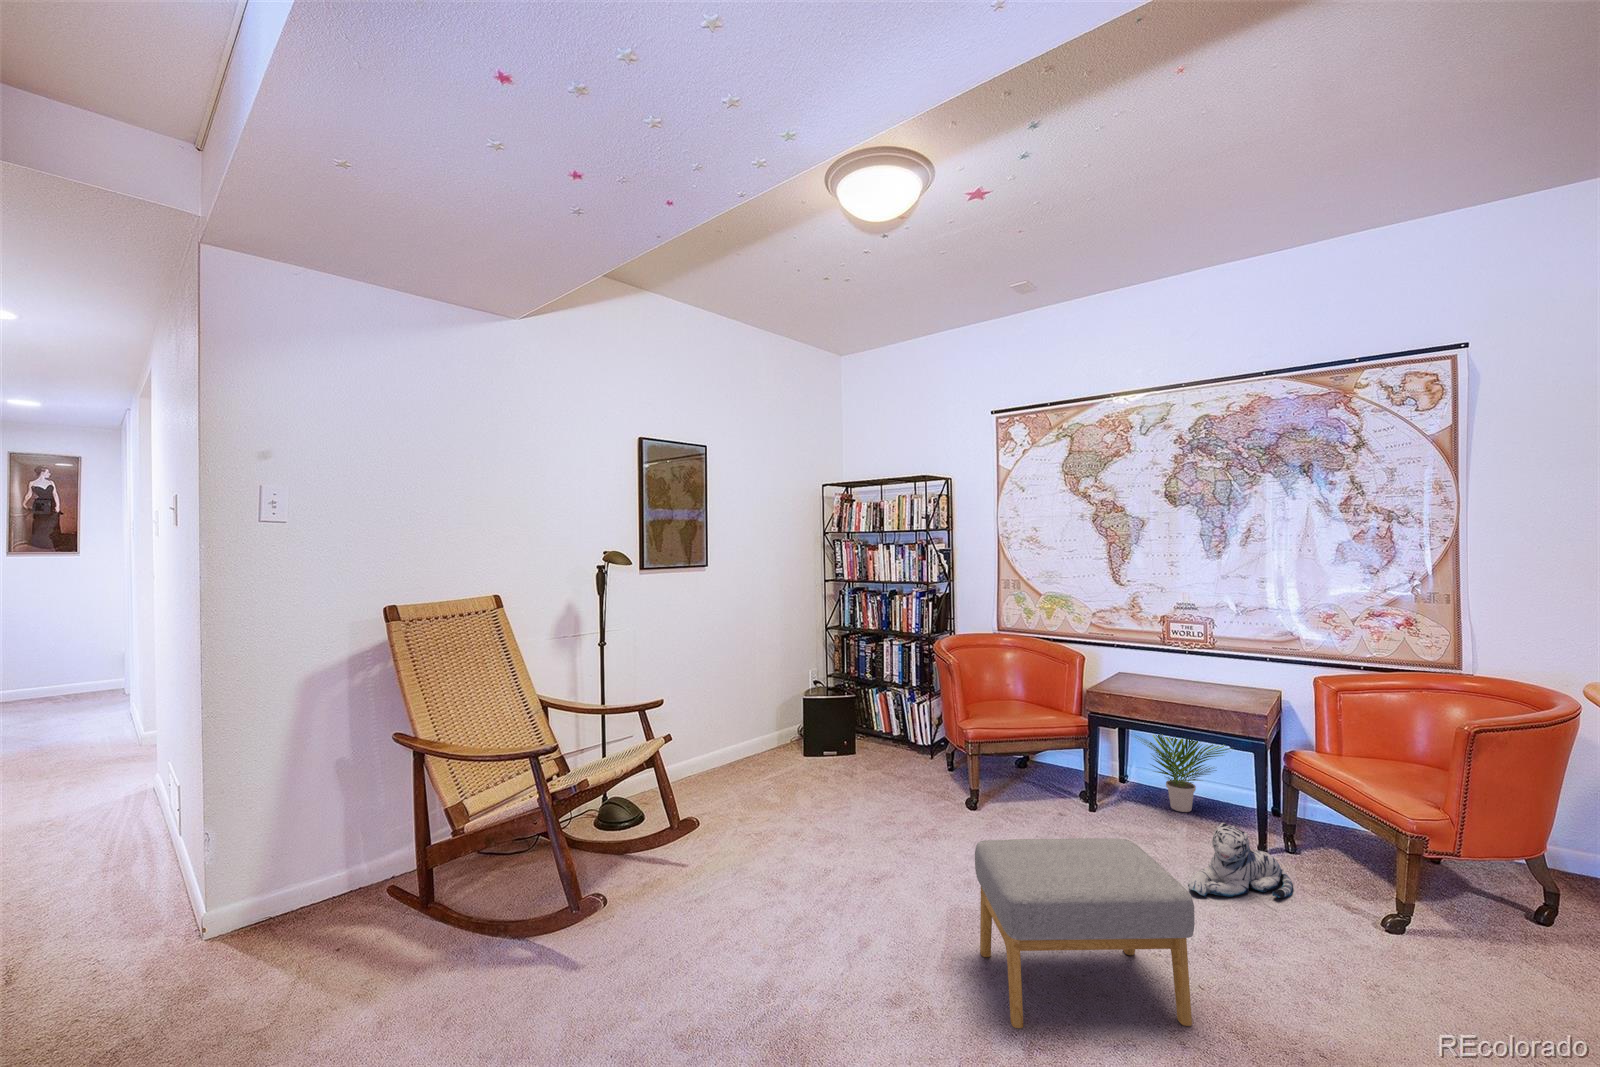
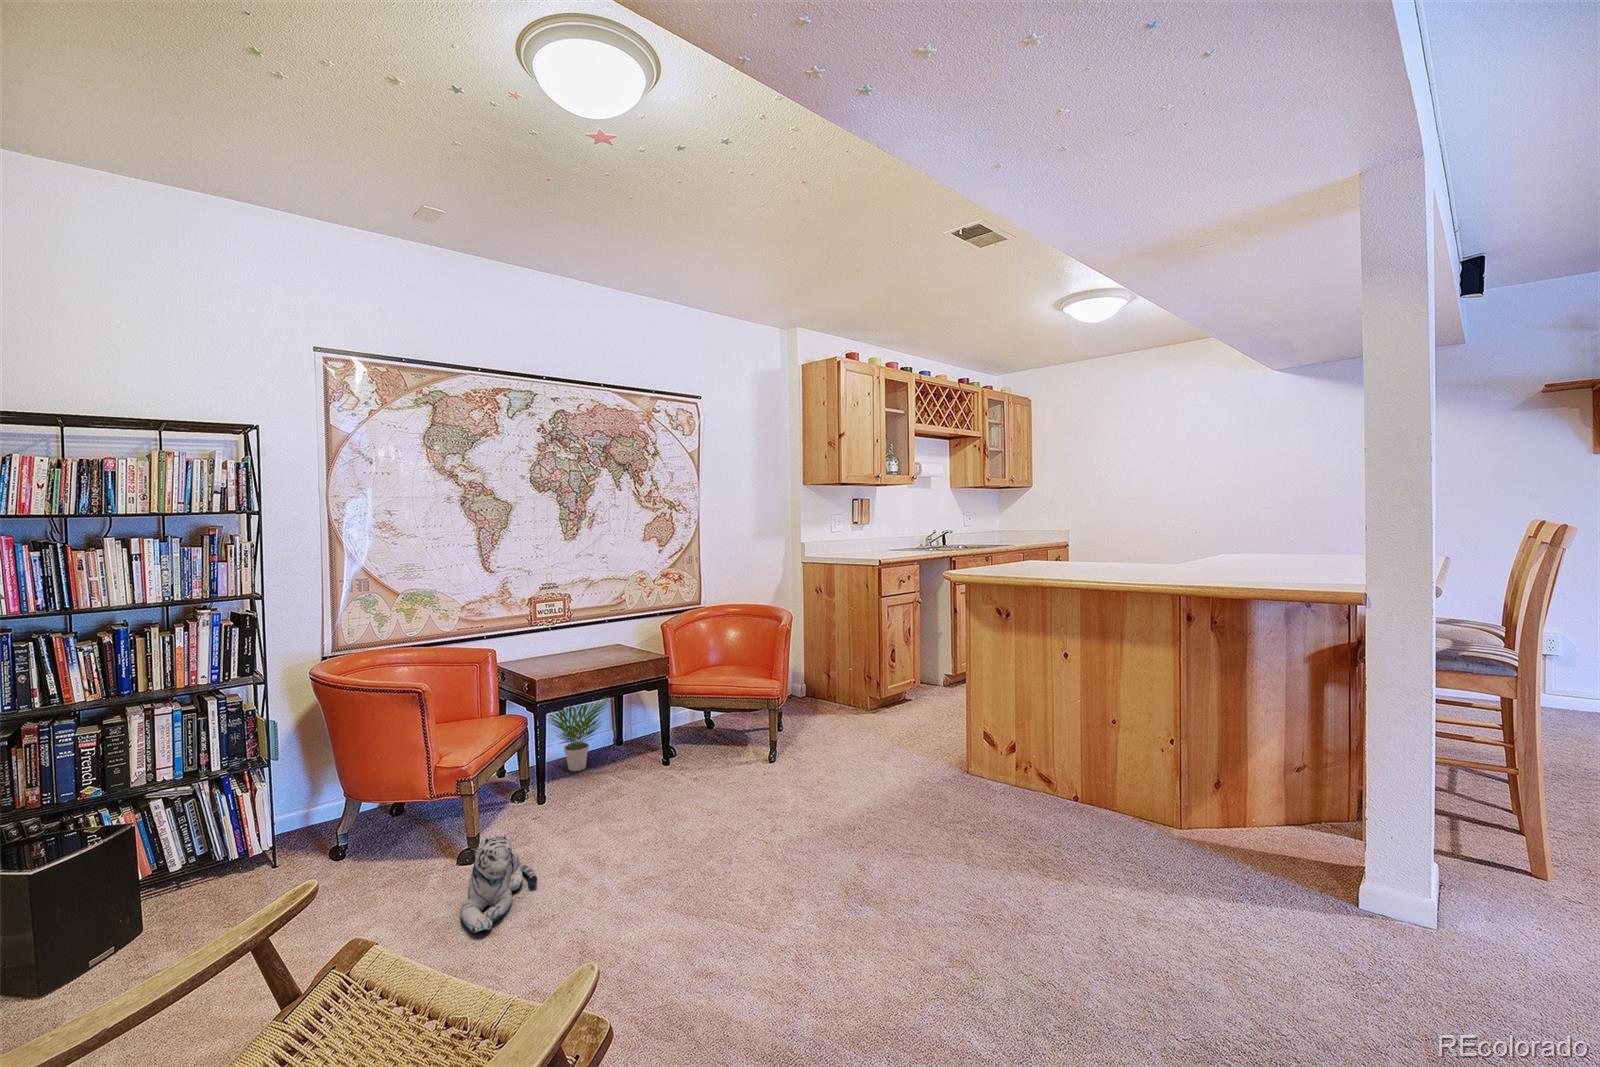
plush toy: present [1188,823,1293,898] -> present [461,837,537,934]
footstool: present [975,838,1195,1028] -> none [738,758,852,921]

